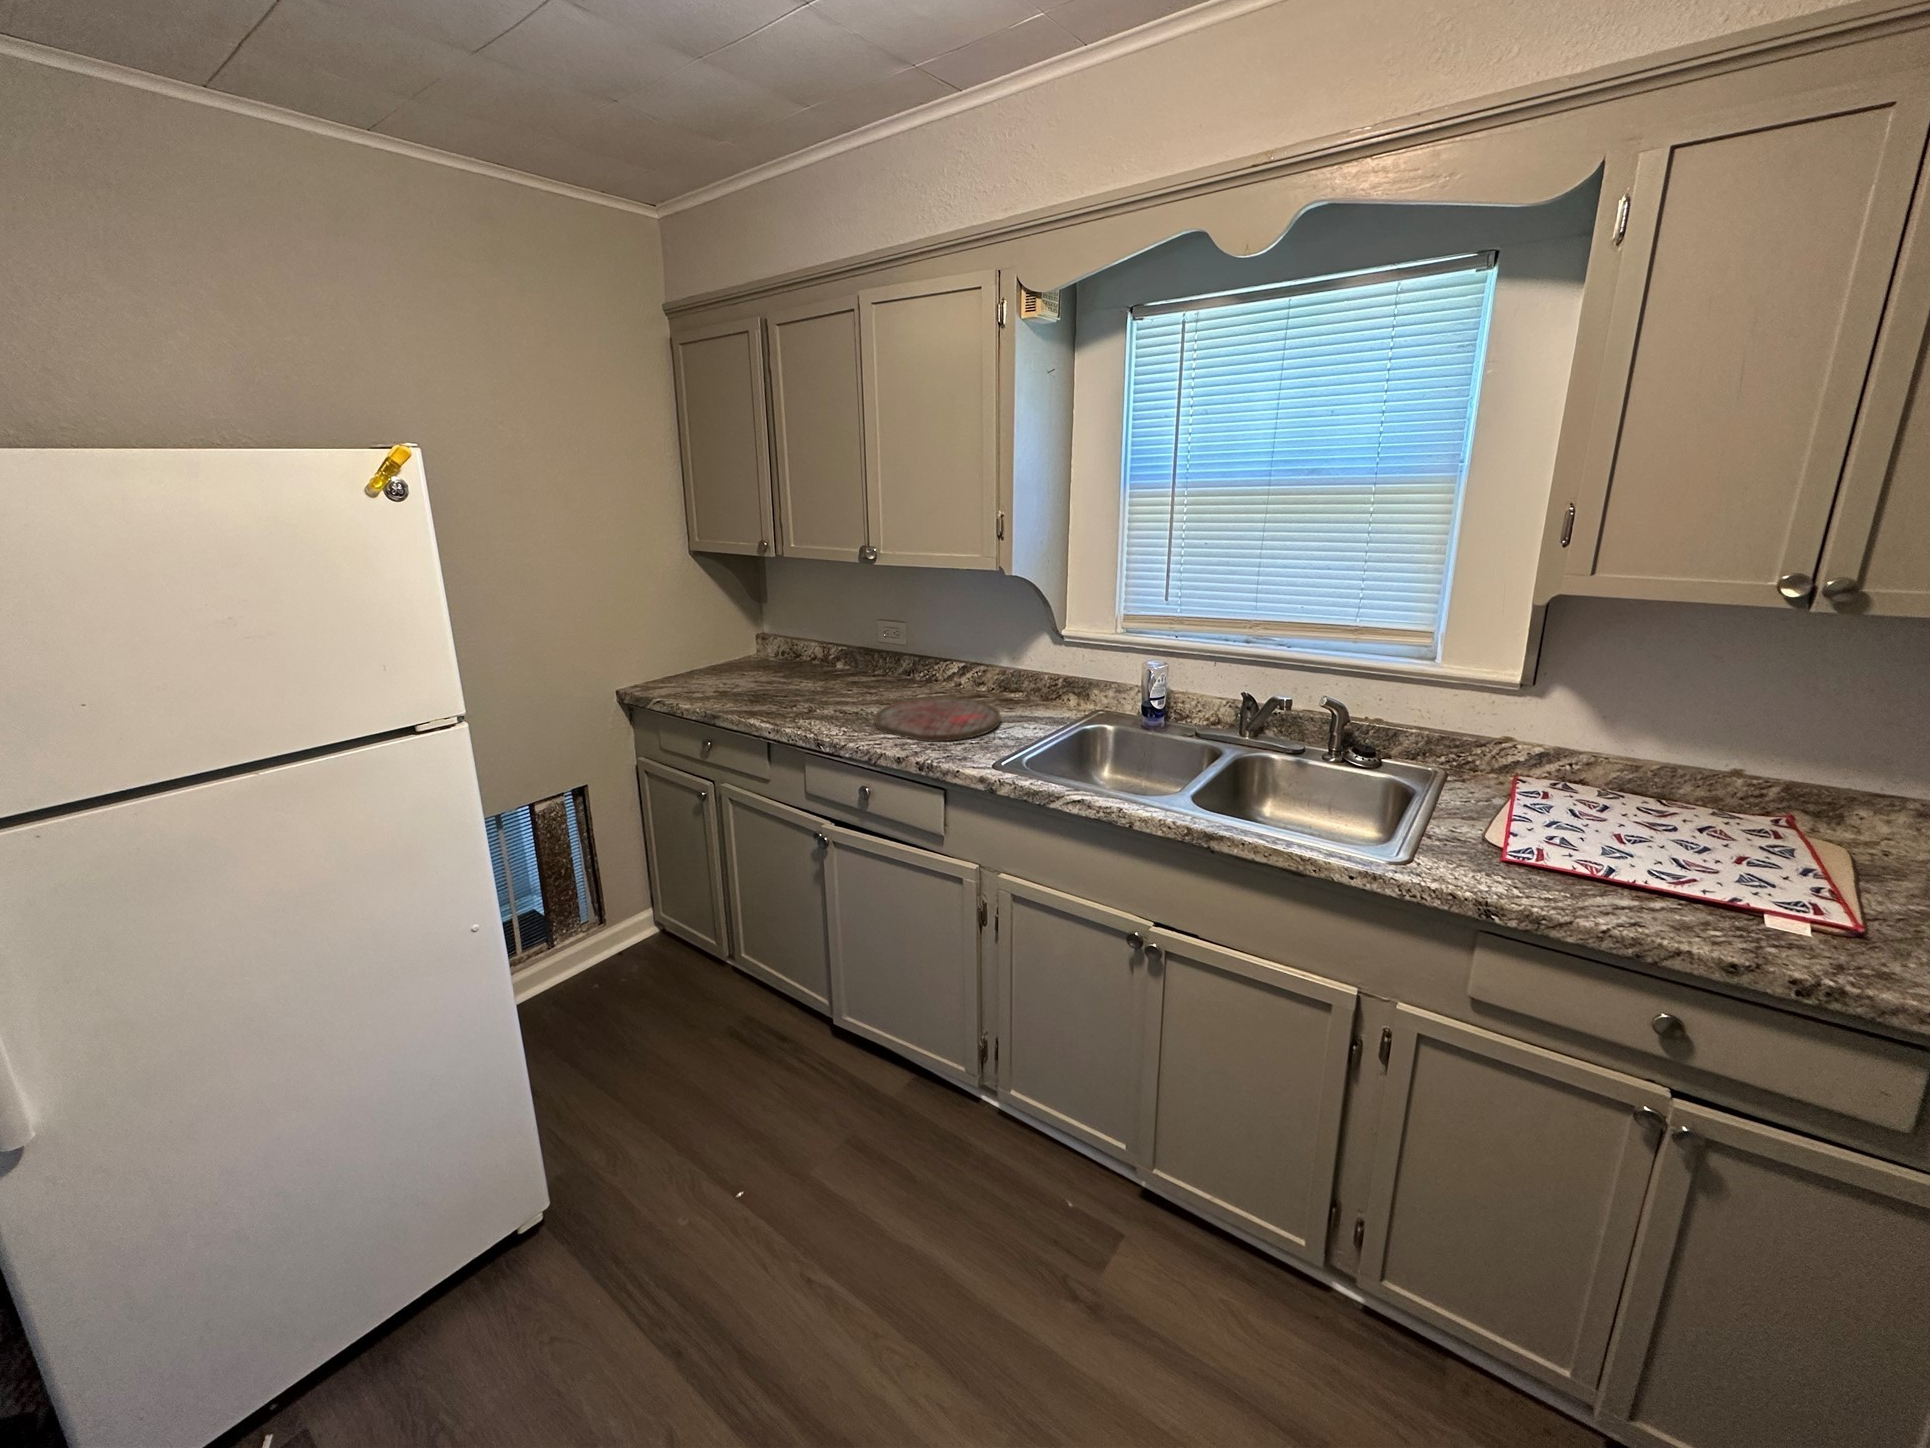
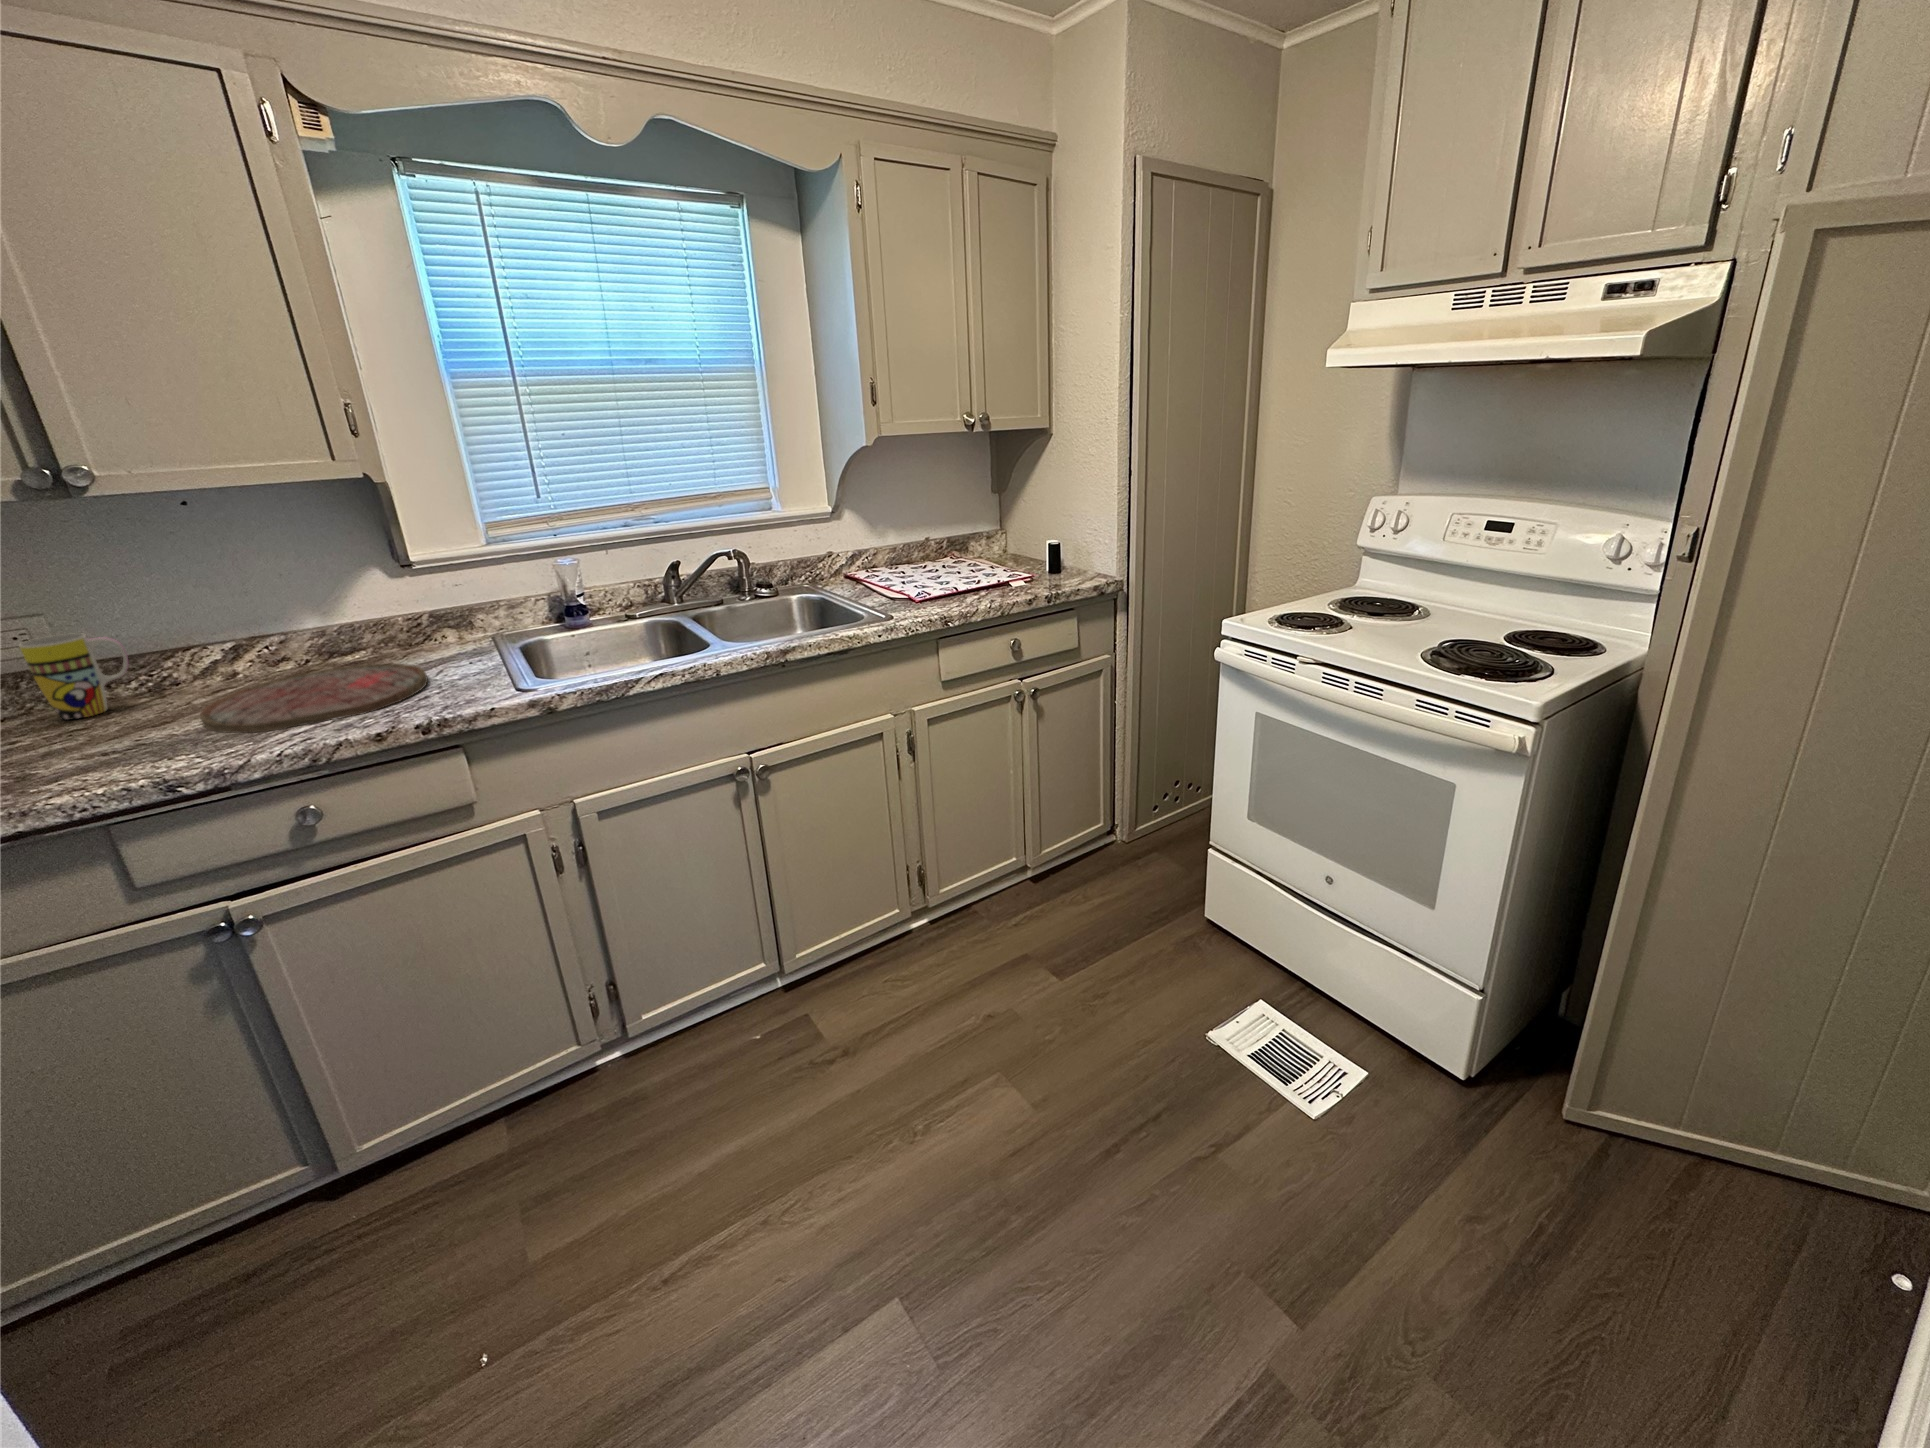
mug: none [870,637,906,688] -> present [19,633,128,720]

